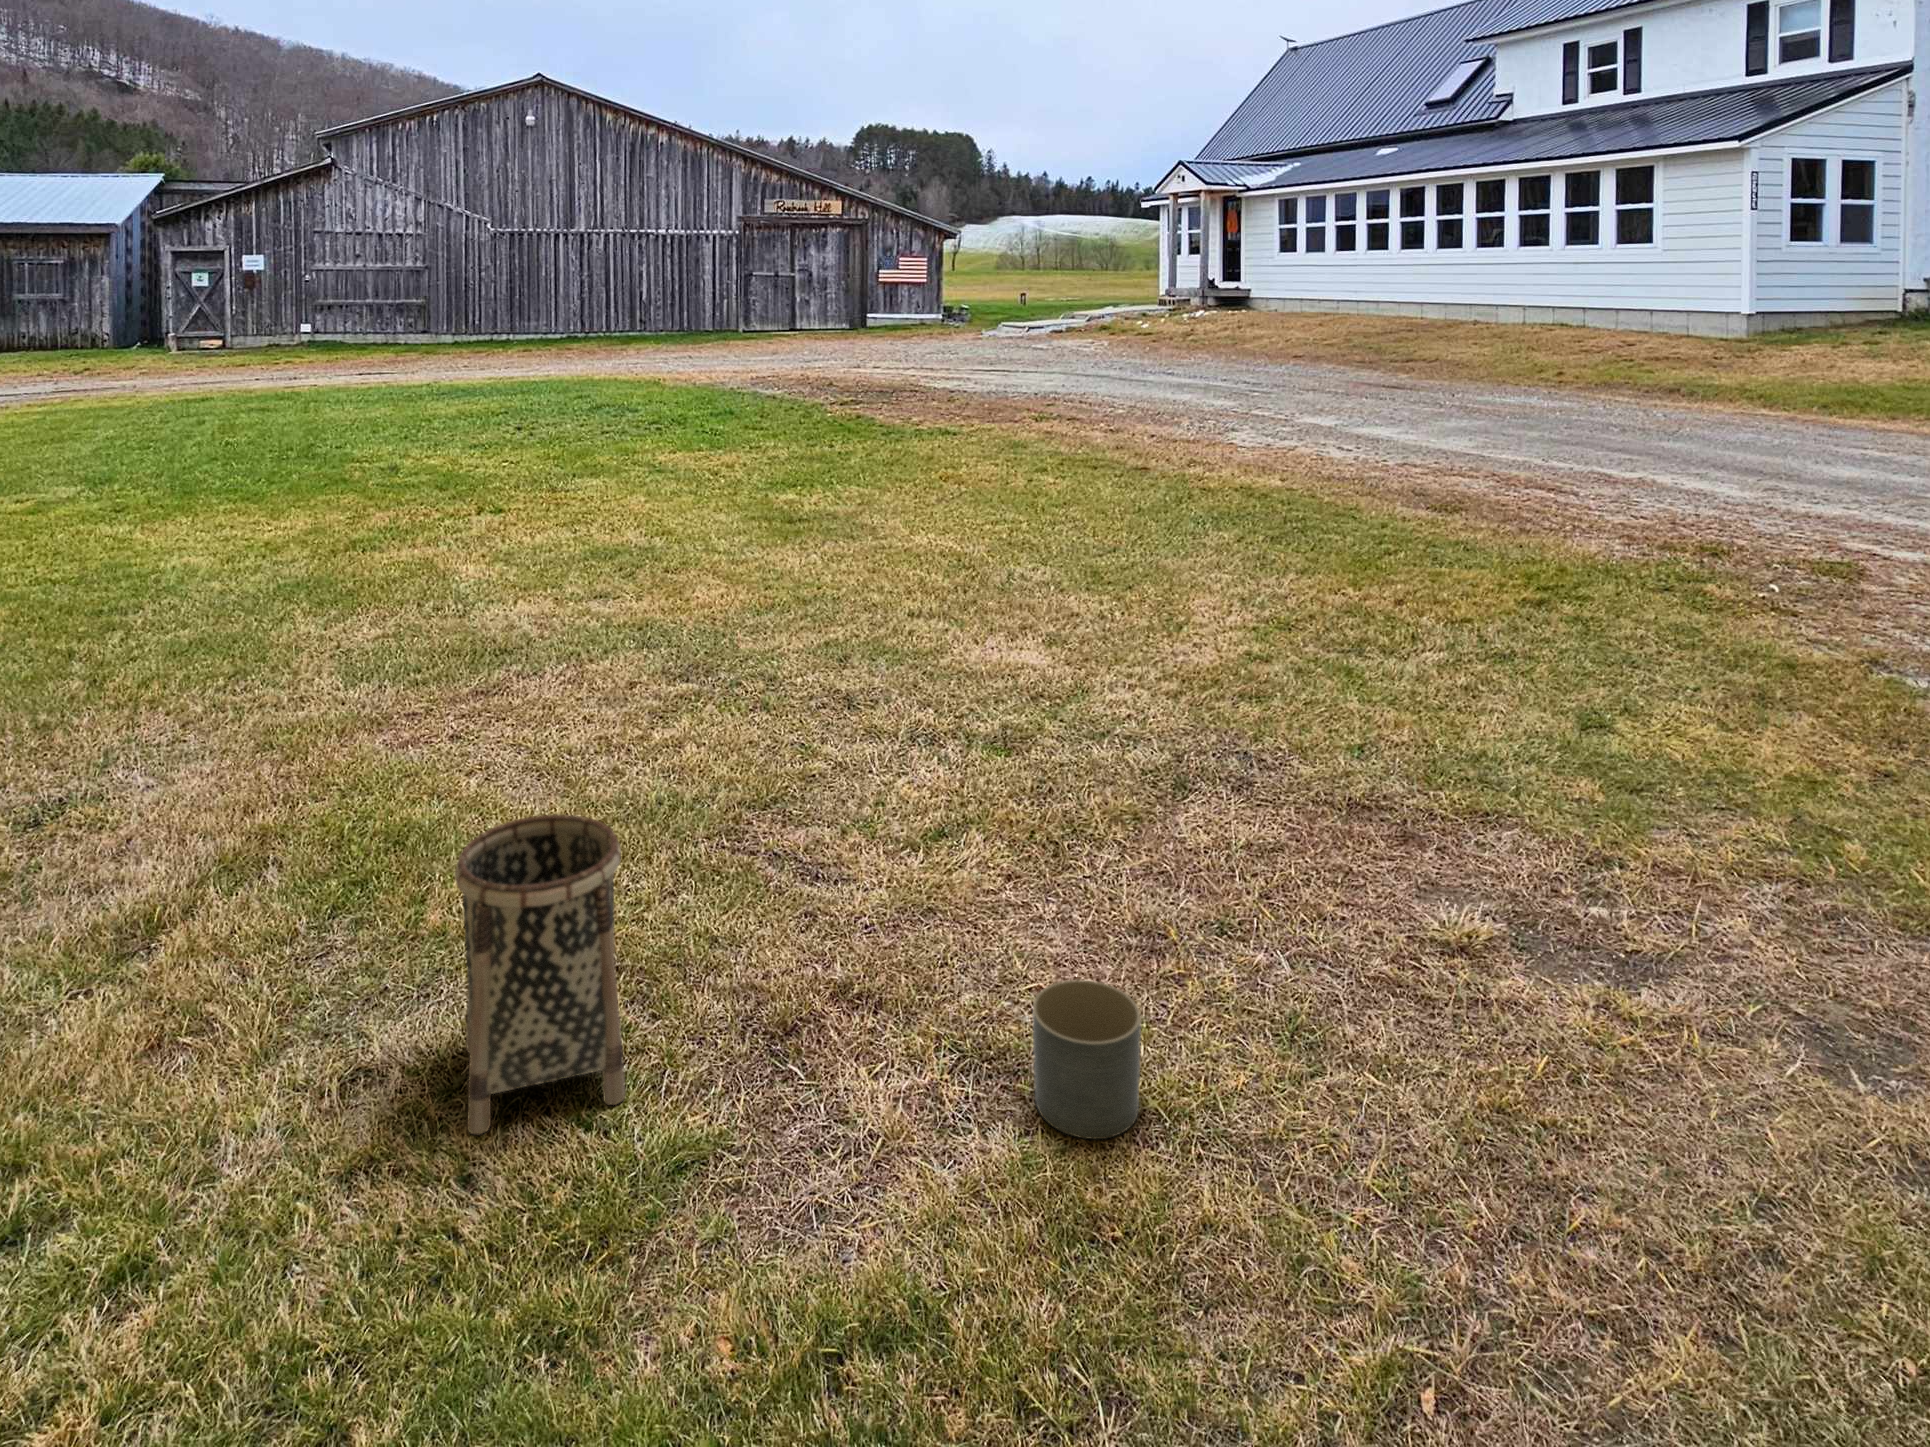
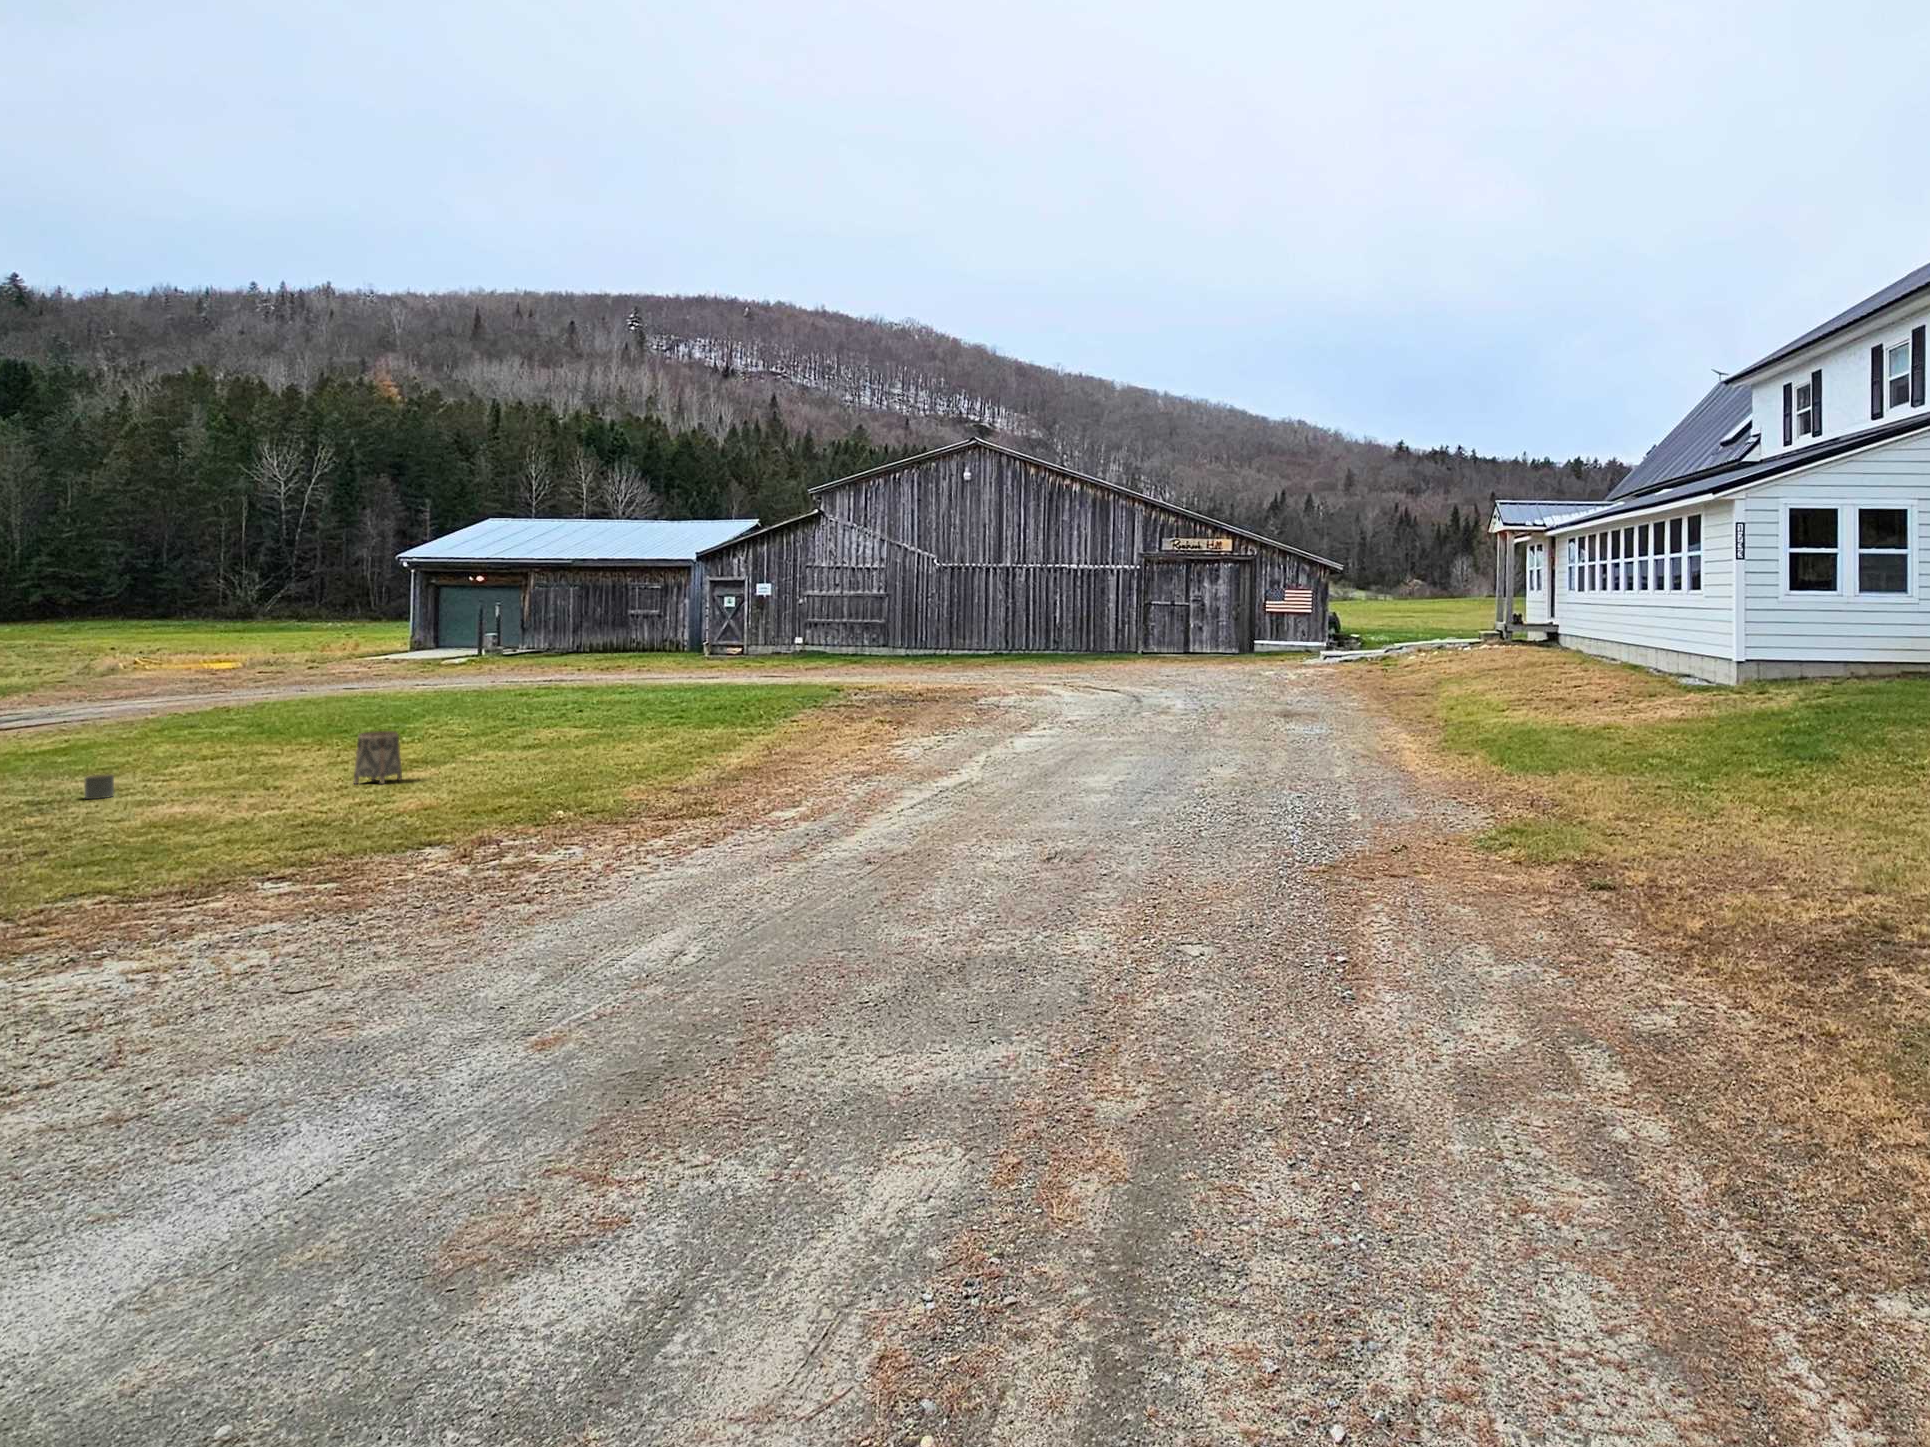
basket: present [455,814,625,1134] -> present [354,731,402,784]

